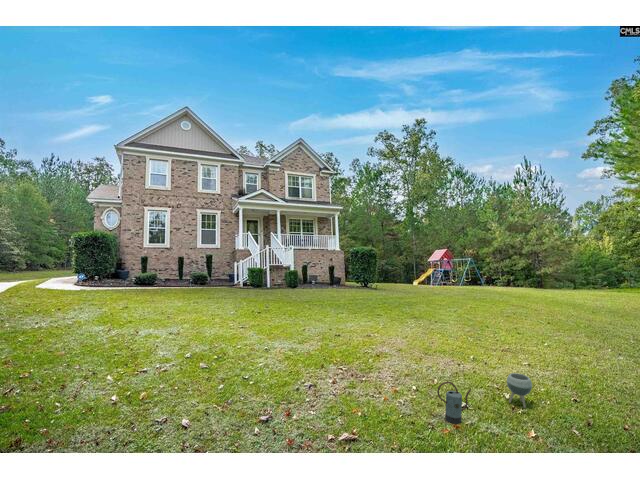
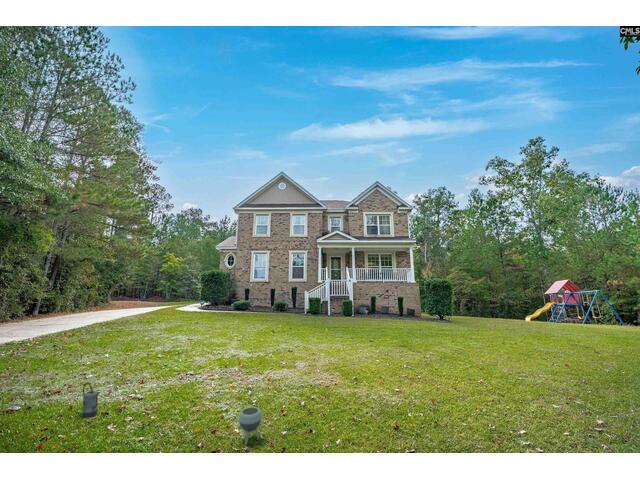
watering can: present [437,382,471,424] -> present [82,383,99,418]

